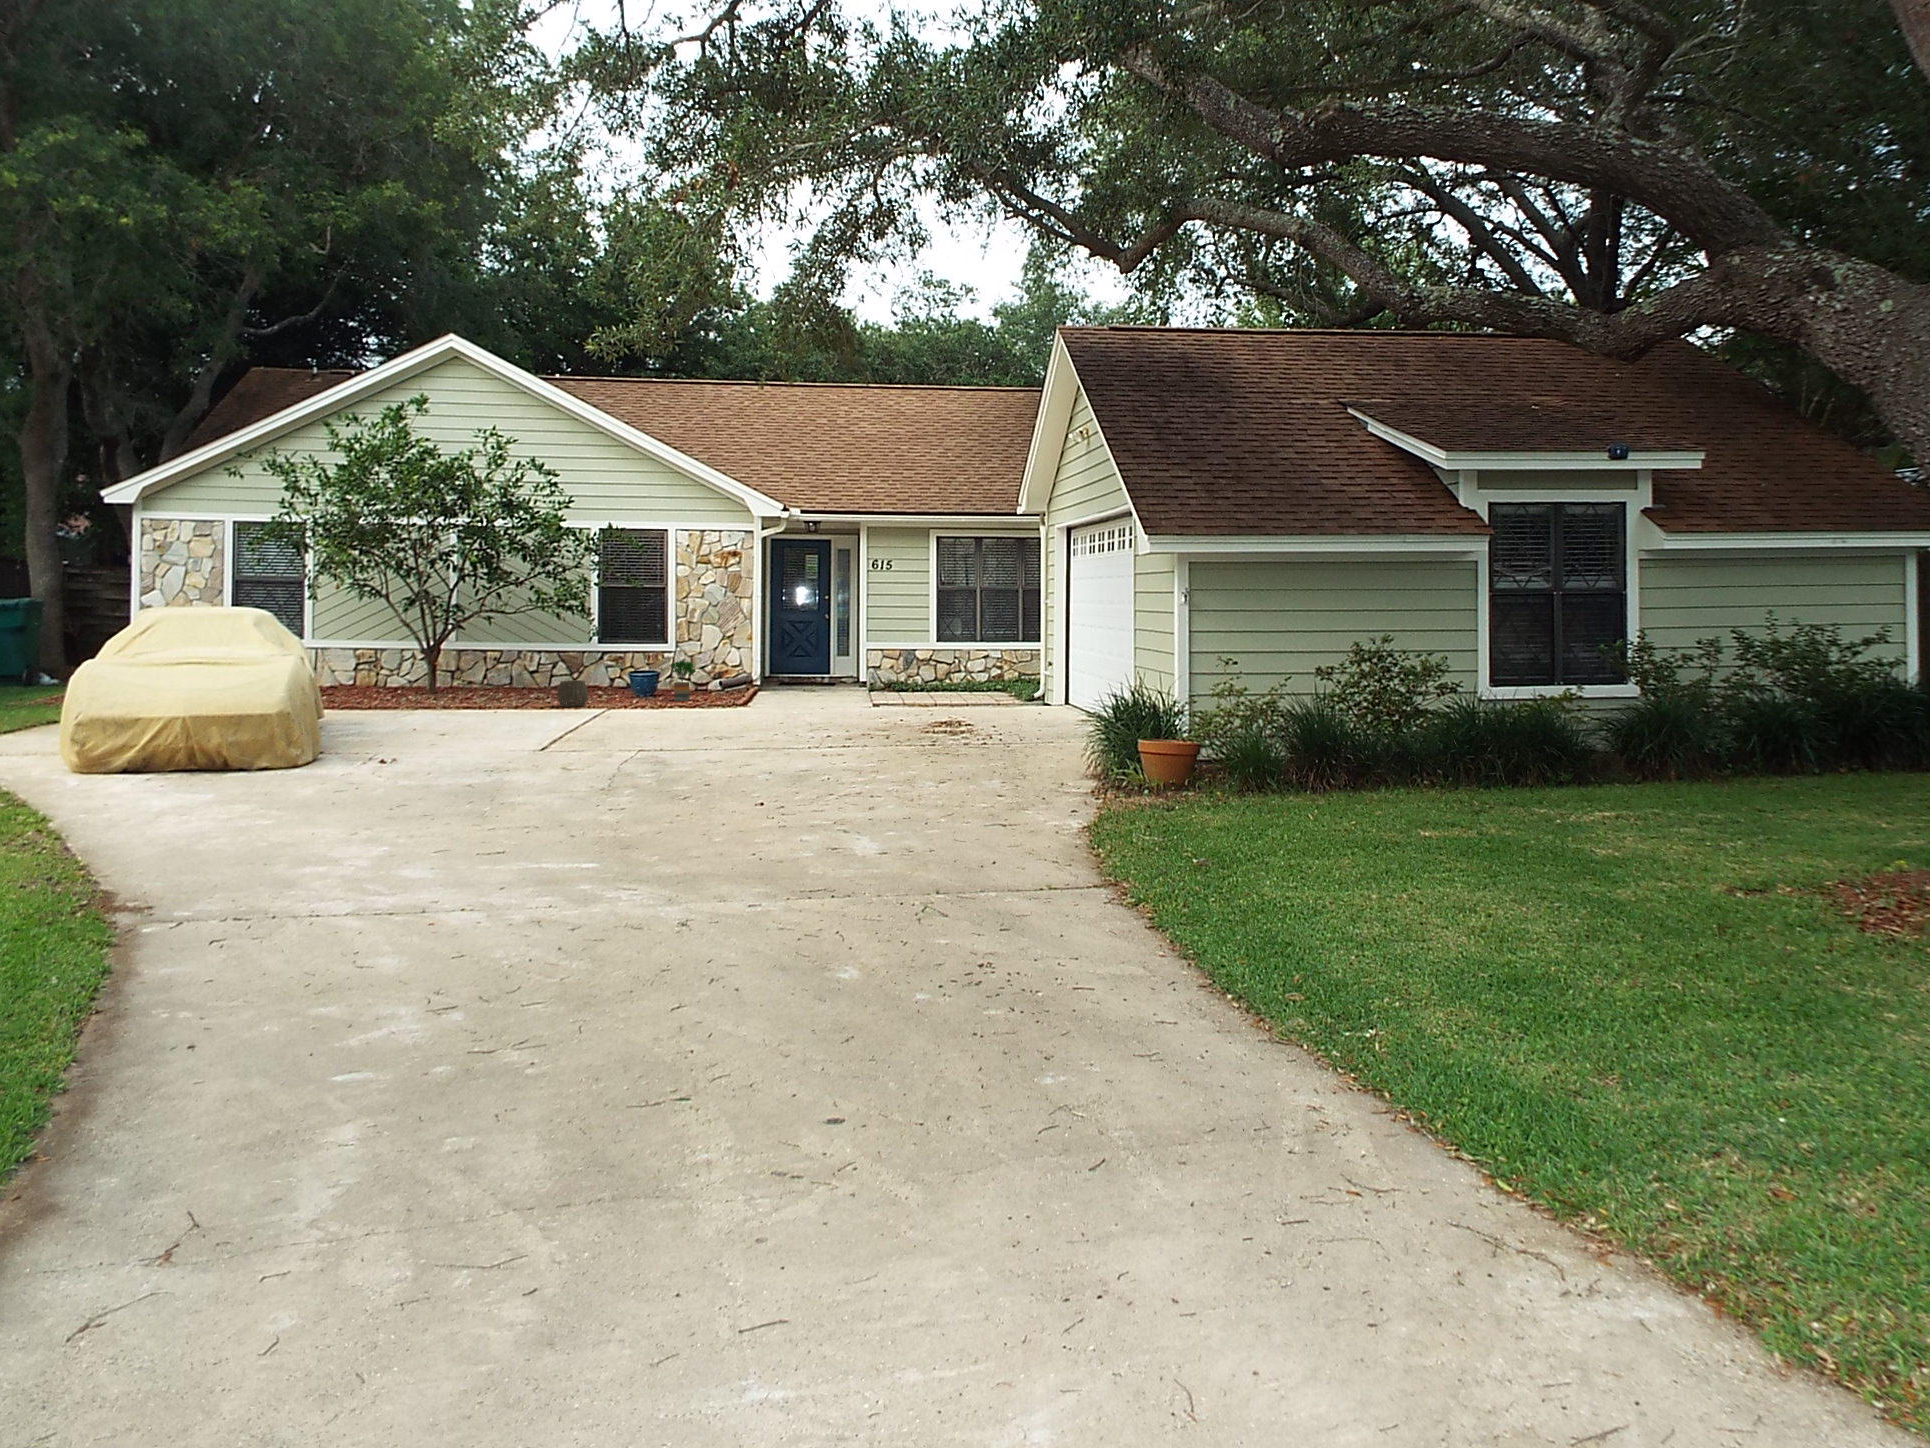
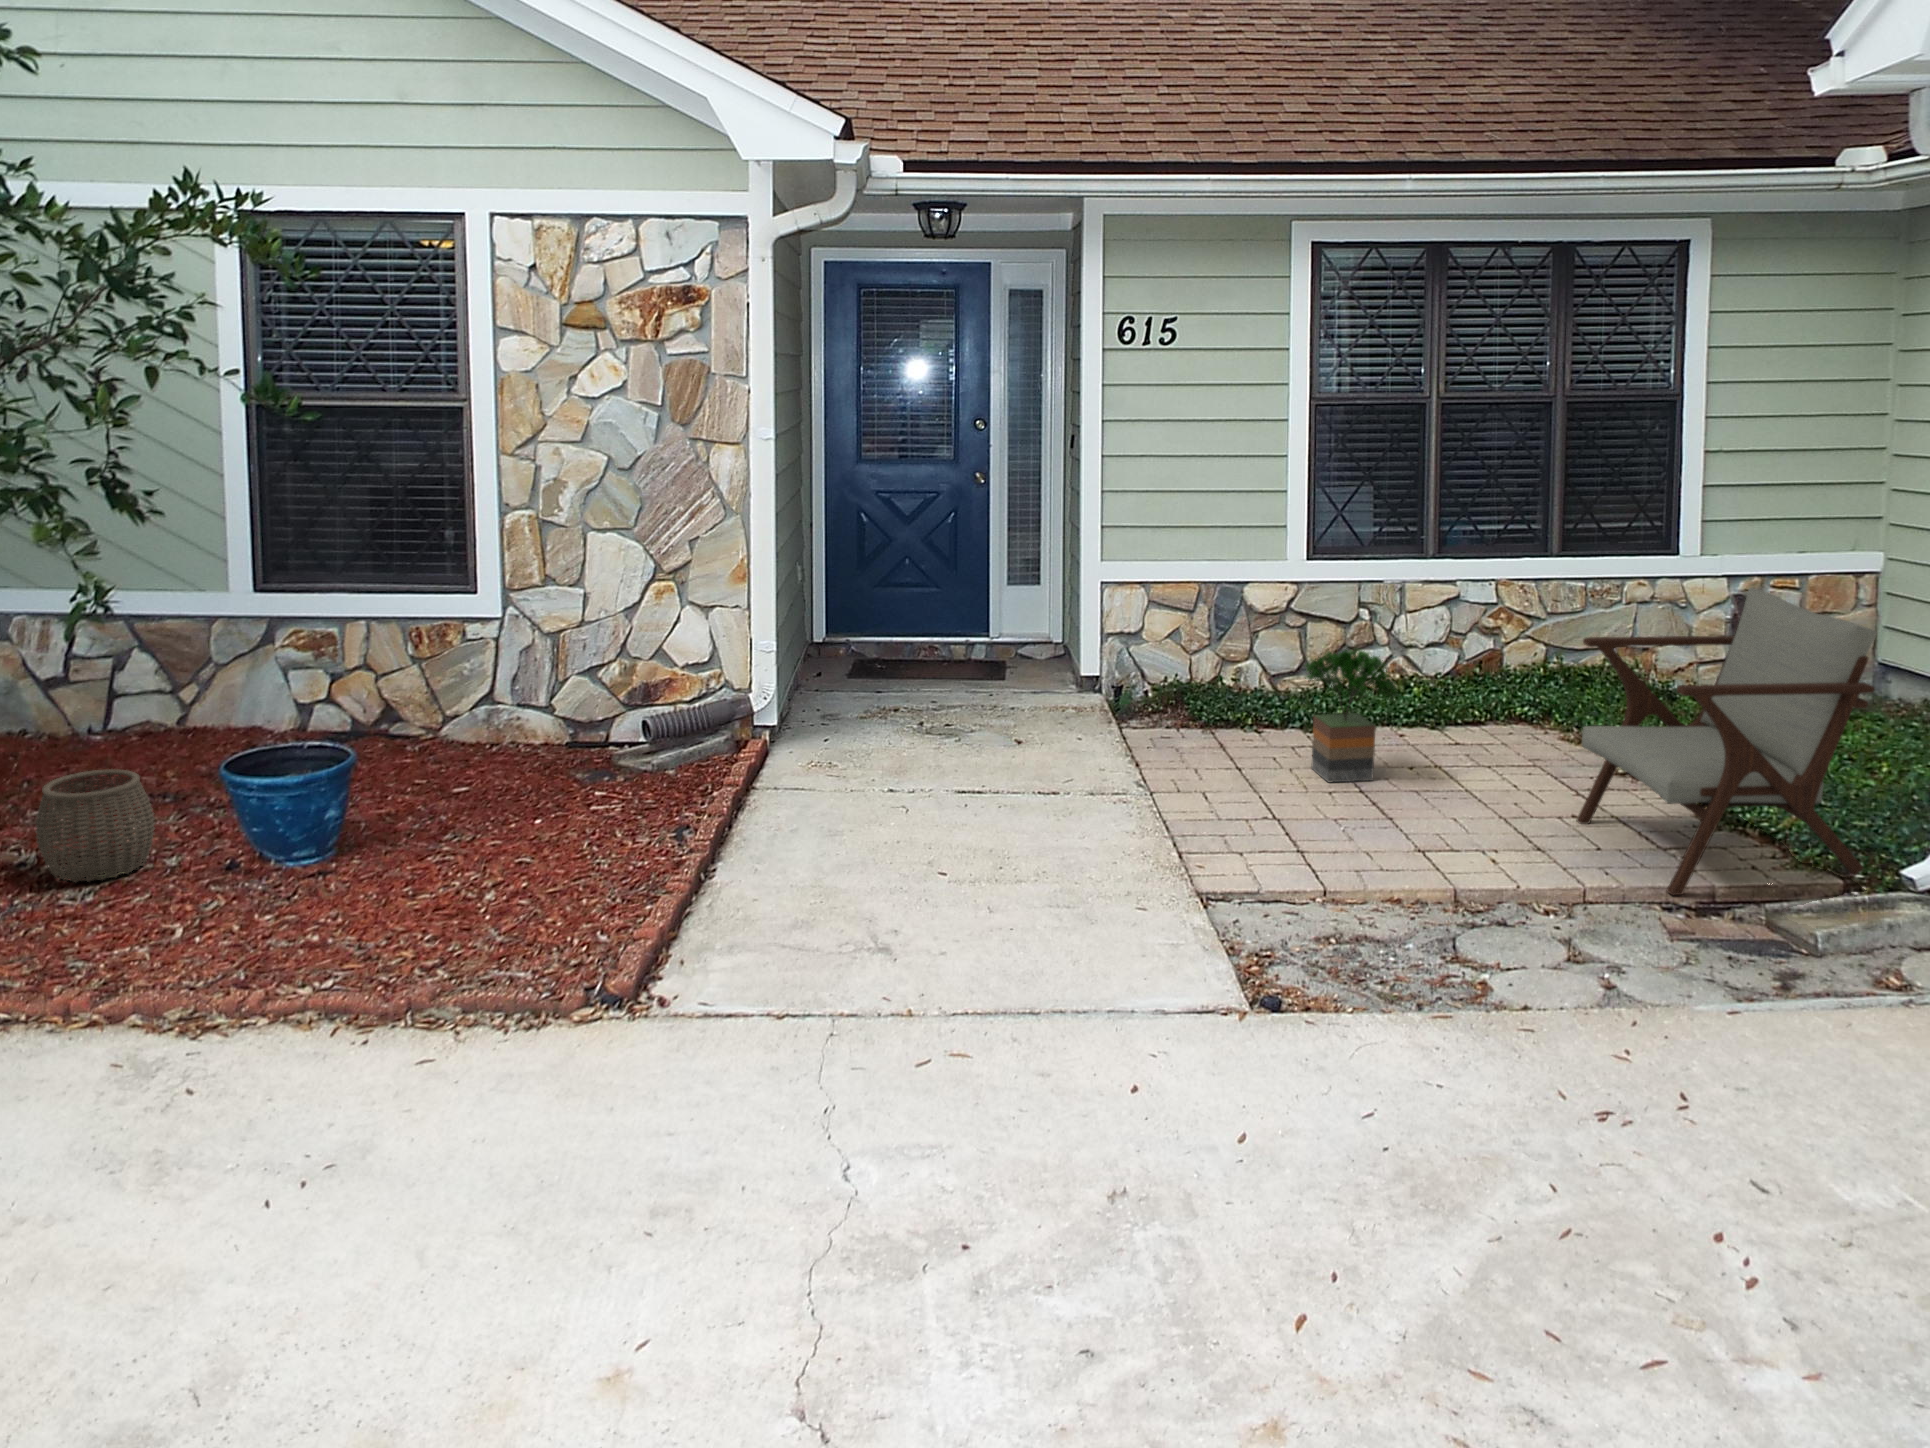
lounge chair: none [988,631,1052,704] -> present [1577,588,1877,895]
potted tree: present [669,661,696,701] -> present [1306,650,1397,782]

